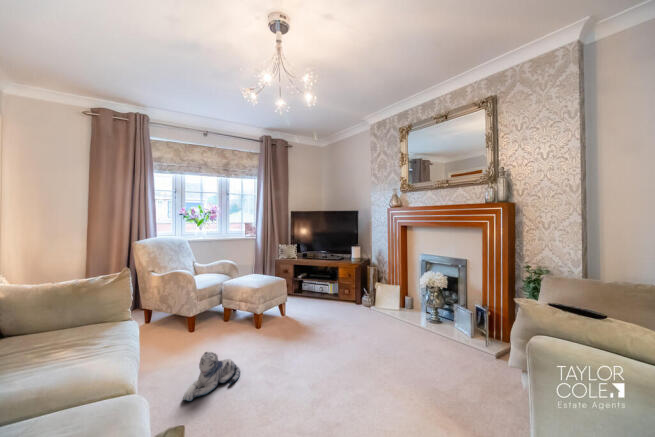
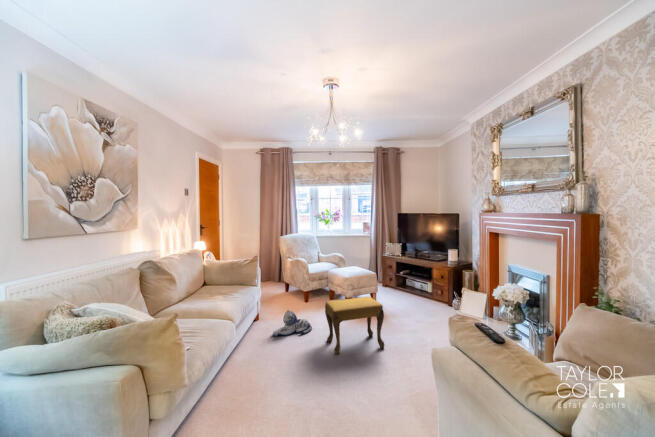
footstool: none [274,307,351,398] -> present [325,297,384,355]

